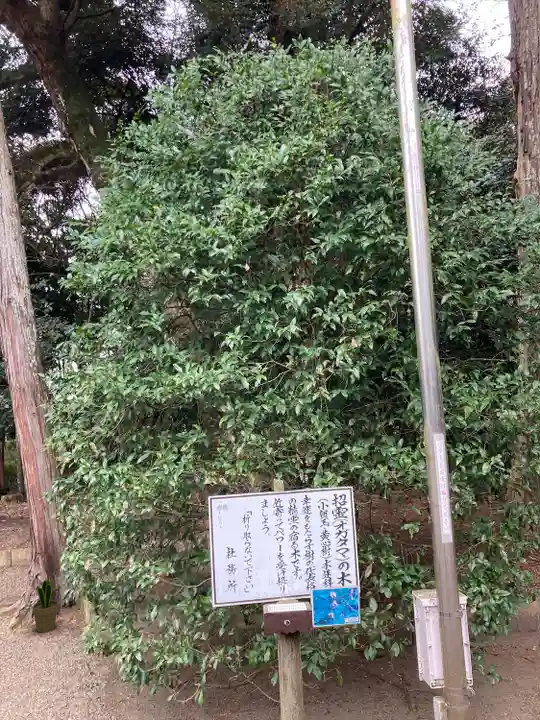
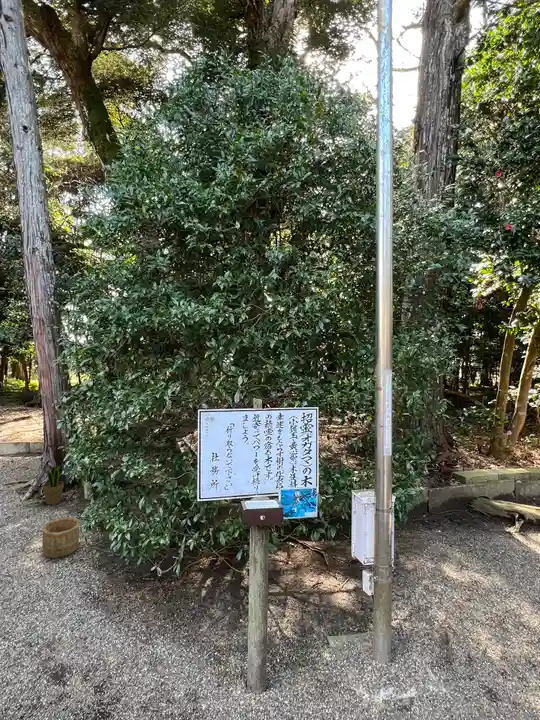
wooden bucket: none [35,646,81,699] -> present [42,518,80,558]

